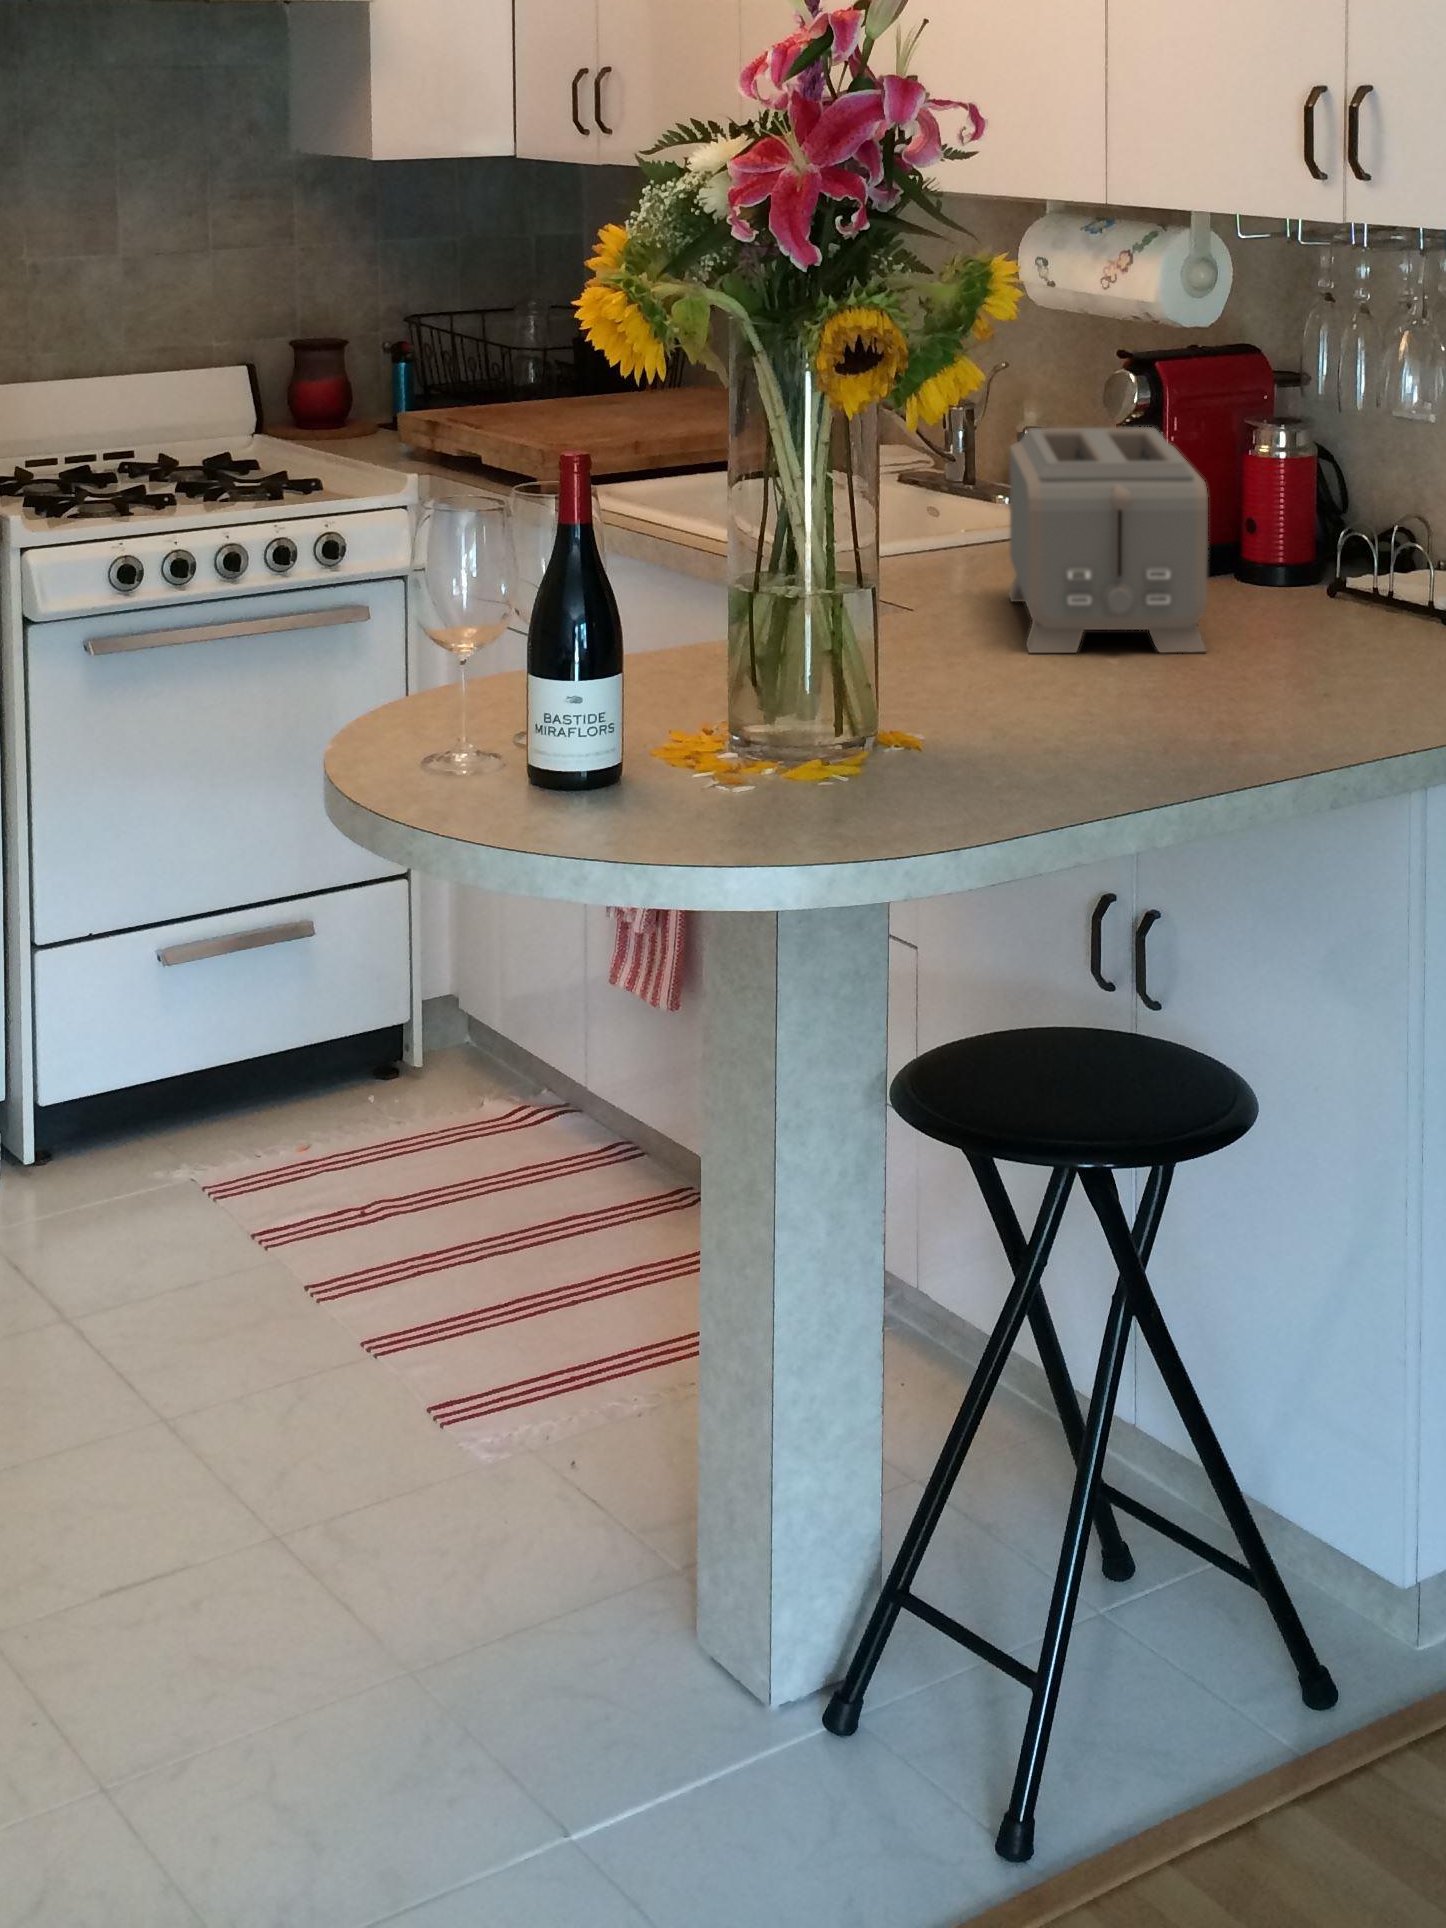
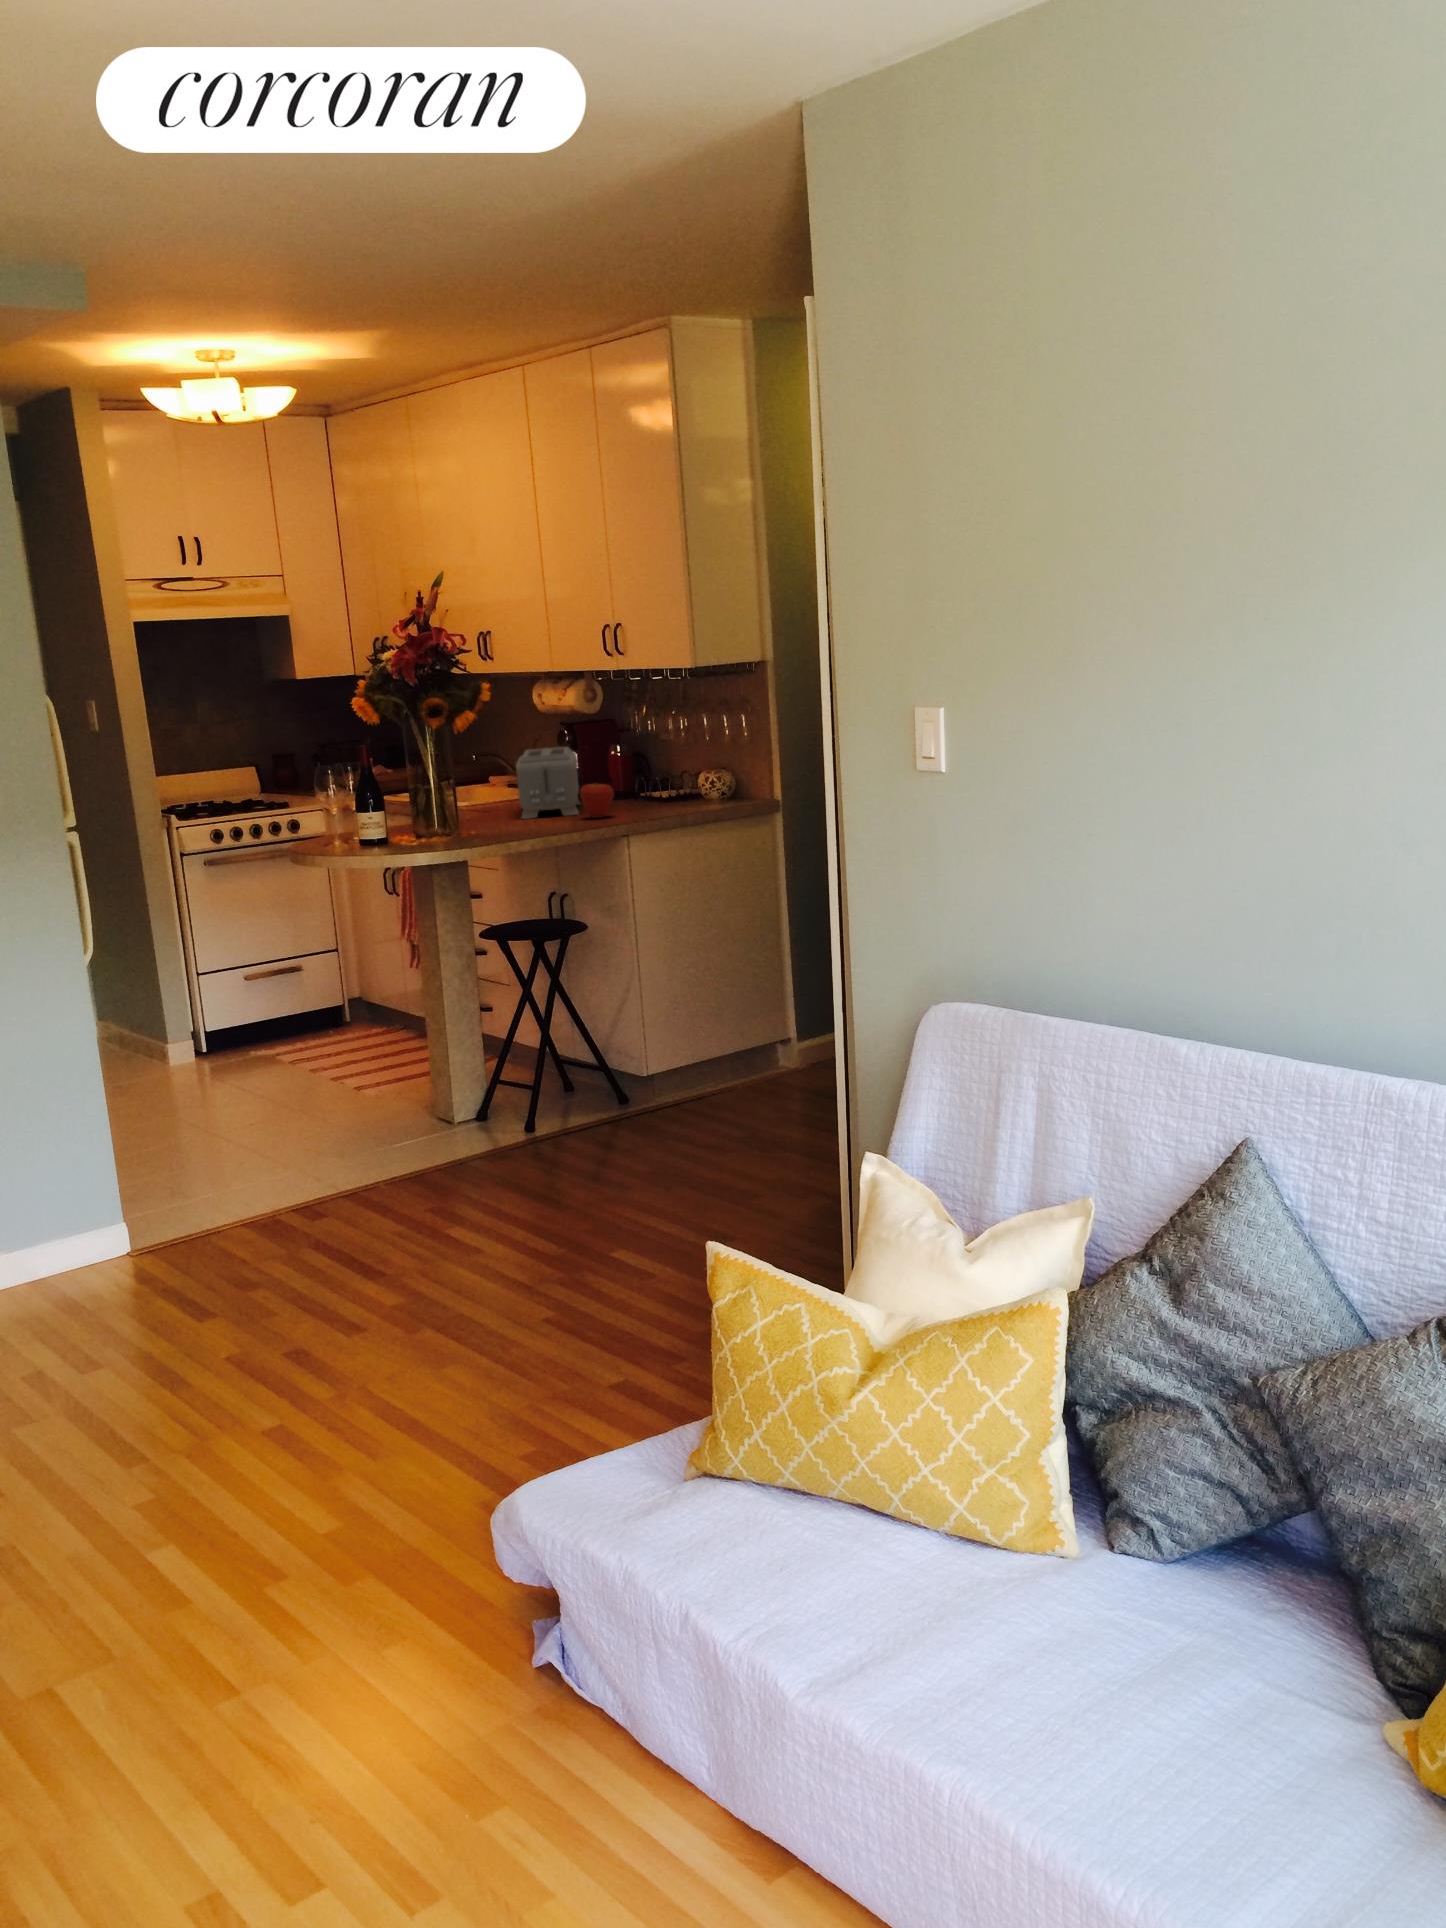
apple: none [1236,565,1344,680] -> present [580,783,614,818]

